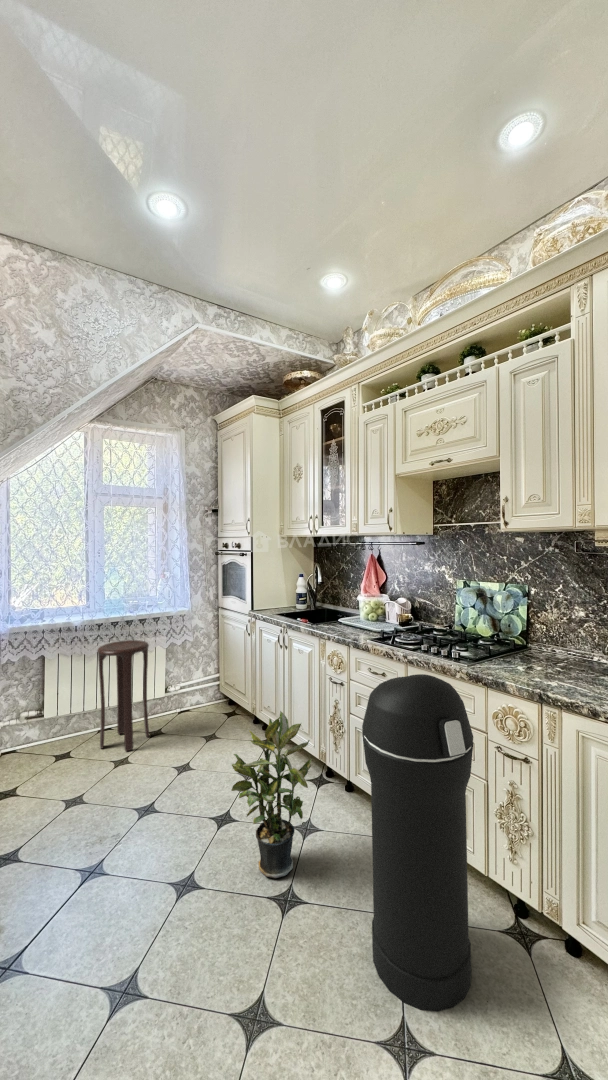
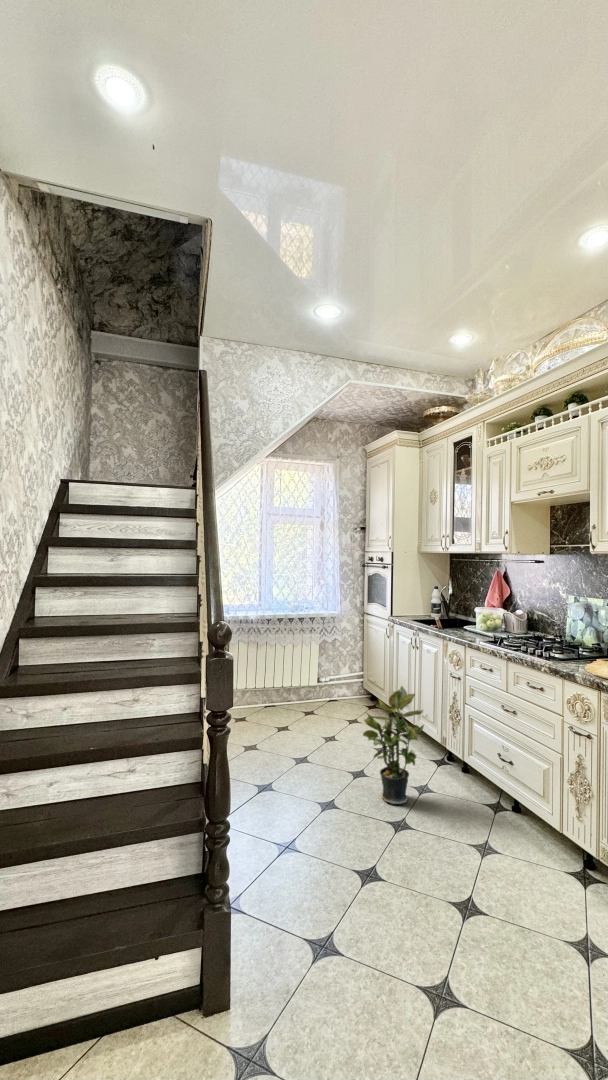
stool: present [97,640,149,751] -> none [268,633,305,719]
trash can: present [362,674,473,1012] -> none [450,655,532,884]

